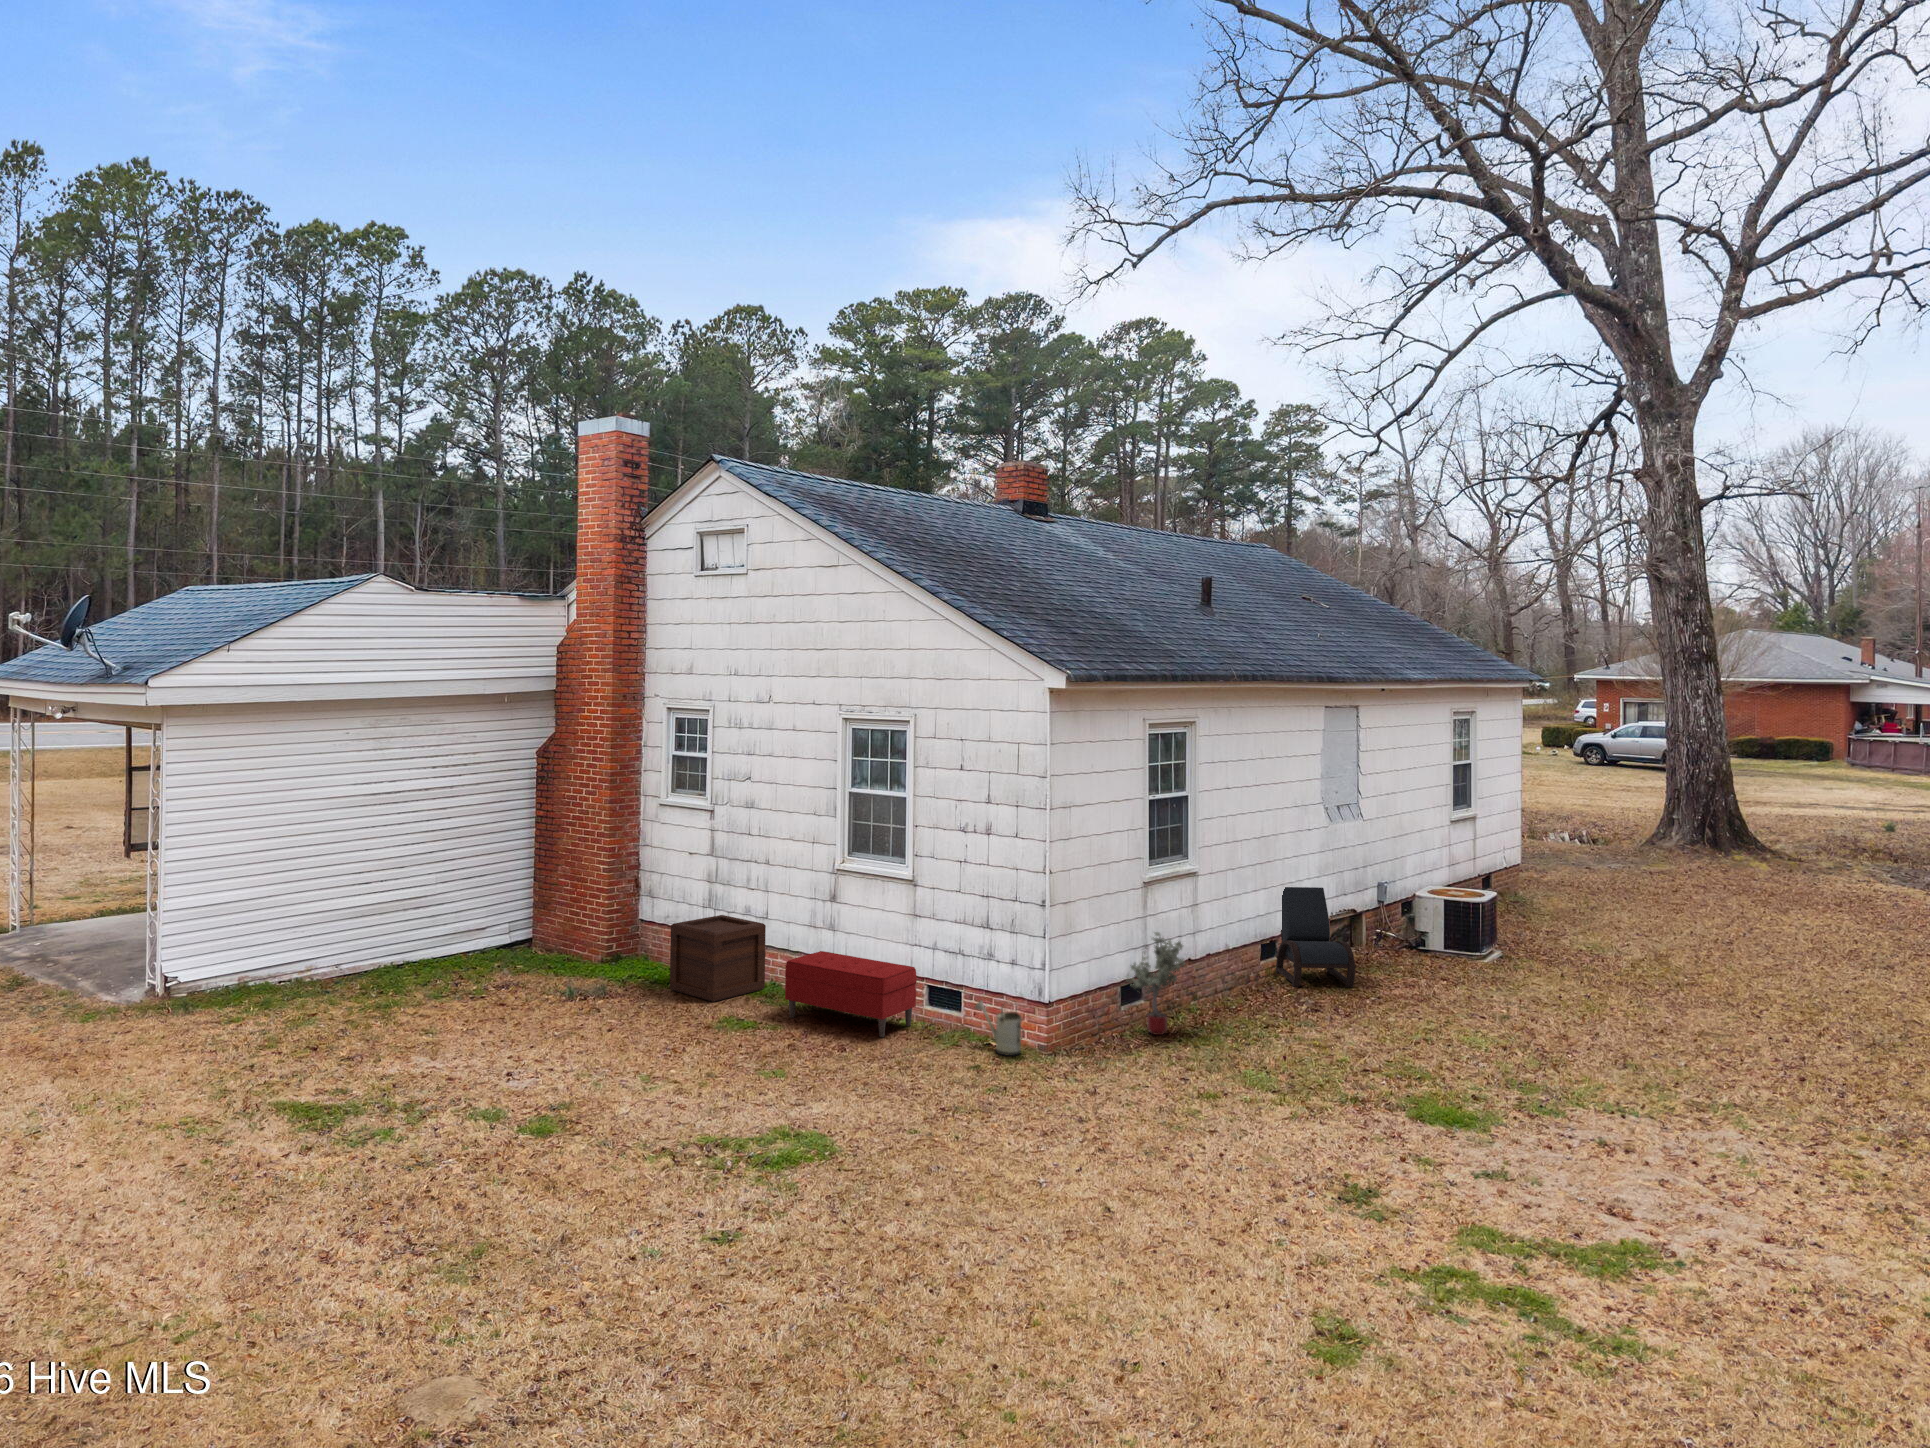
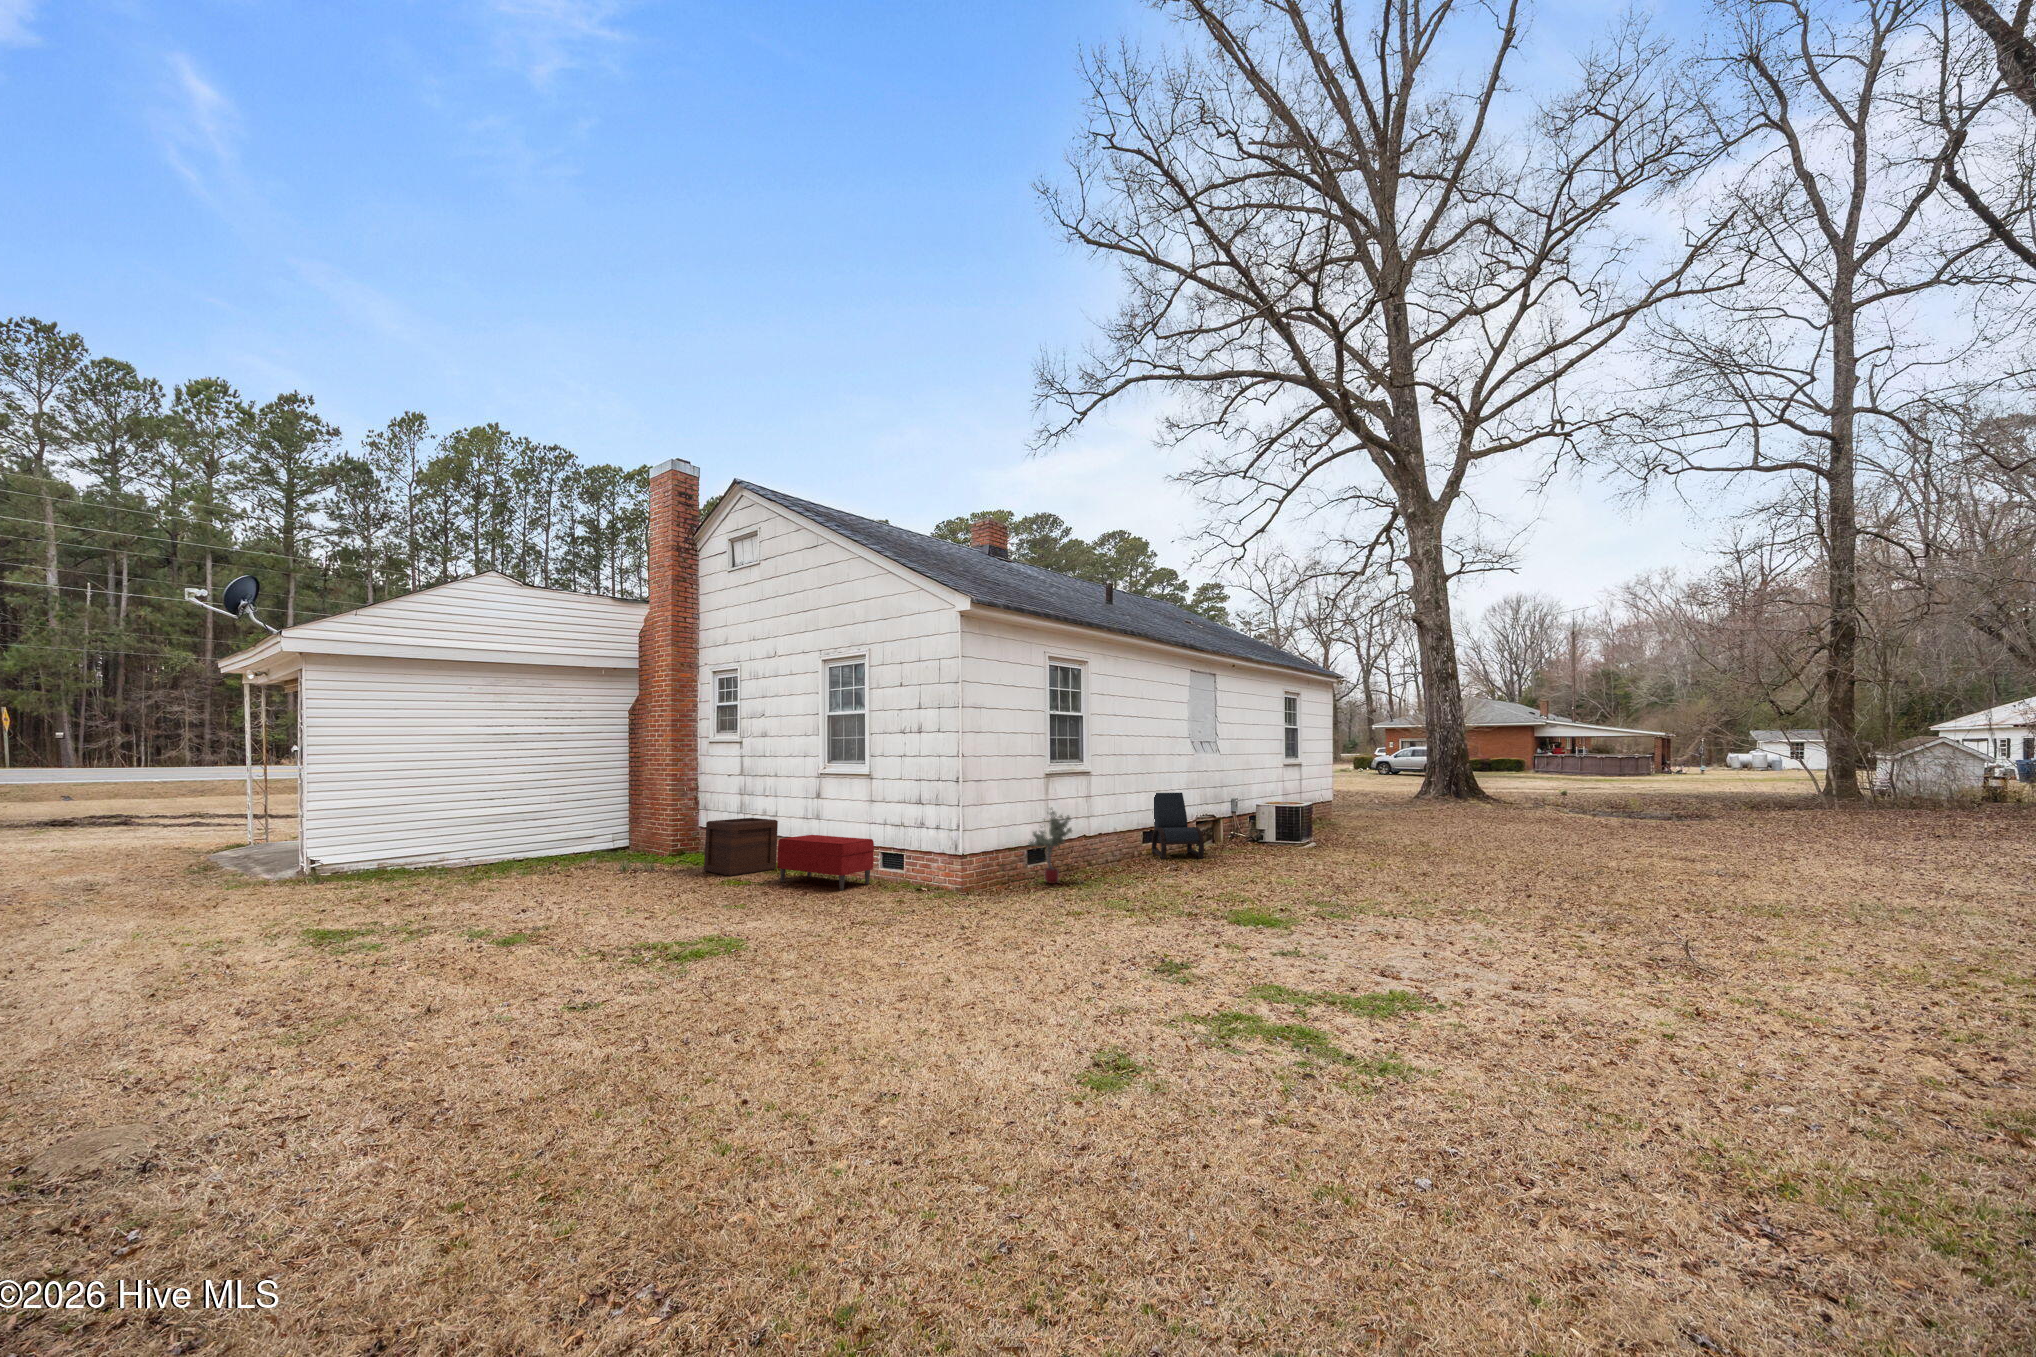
watering can: present [974,1001,1024,1056] -> none [909,855,943,897]

